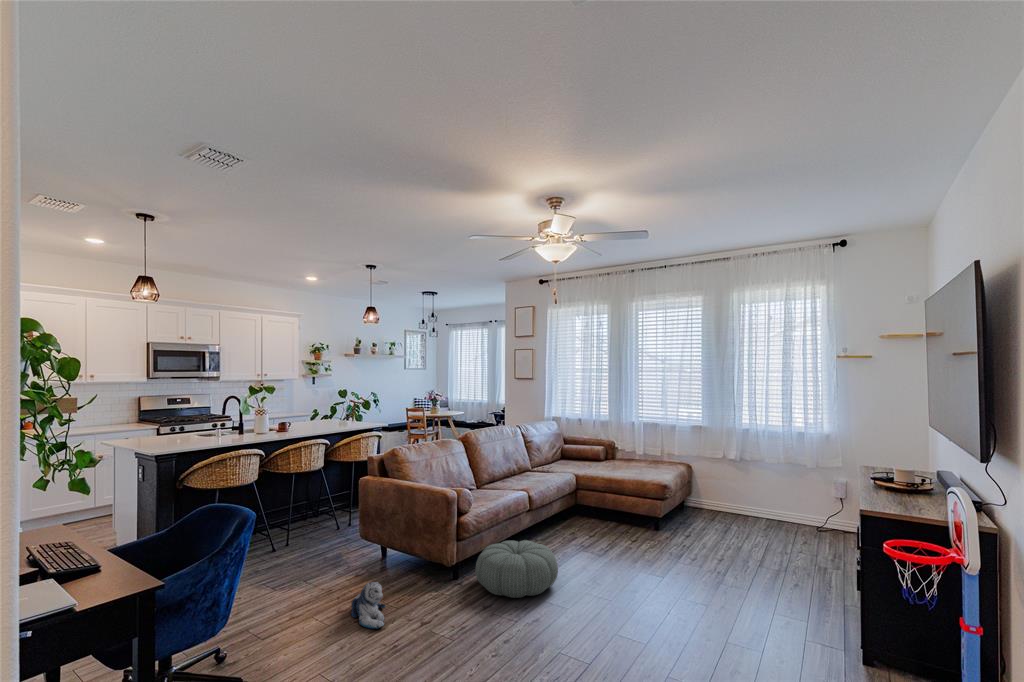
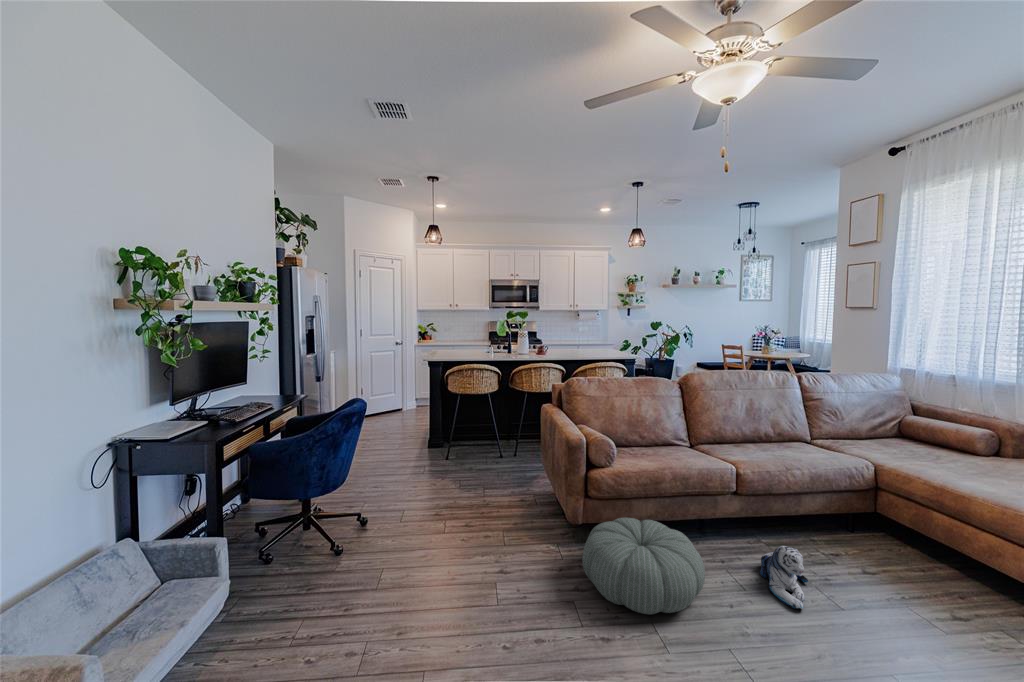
plush toy: present [351,582,385,629] -> present [759,546,808,609]

